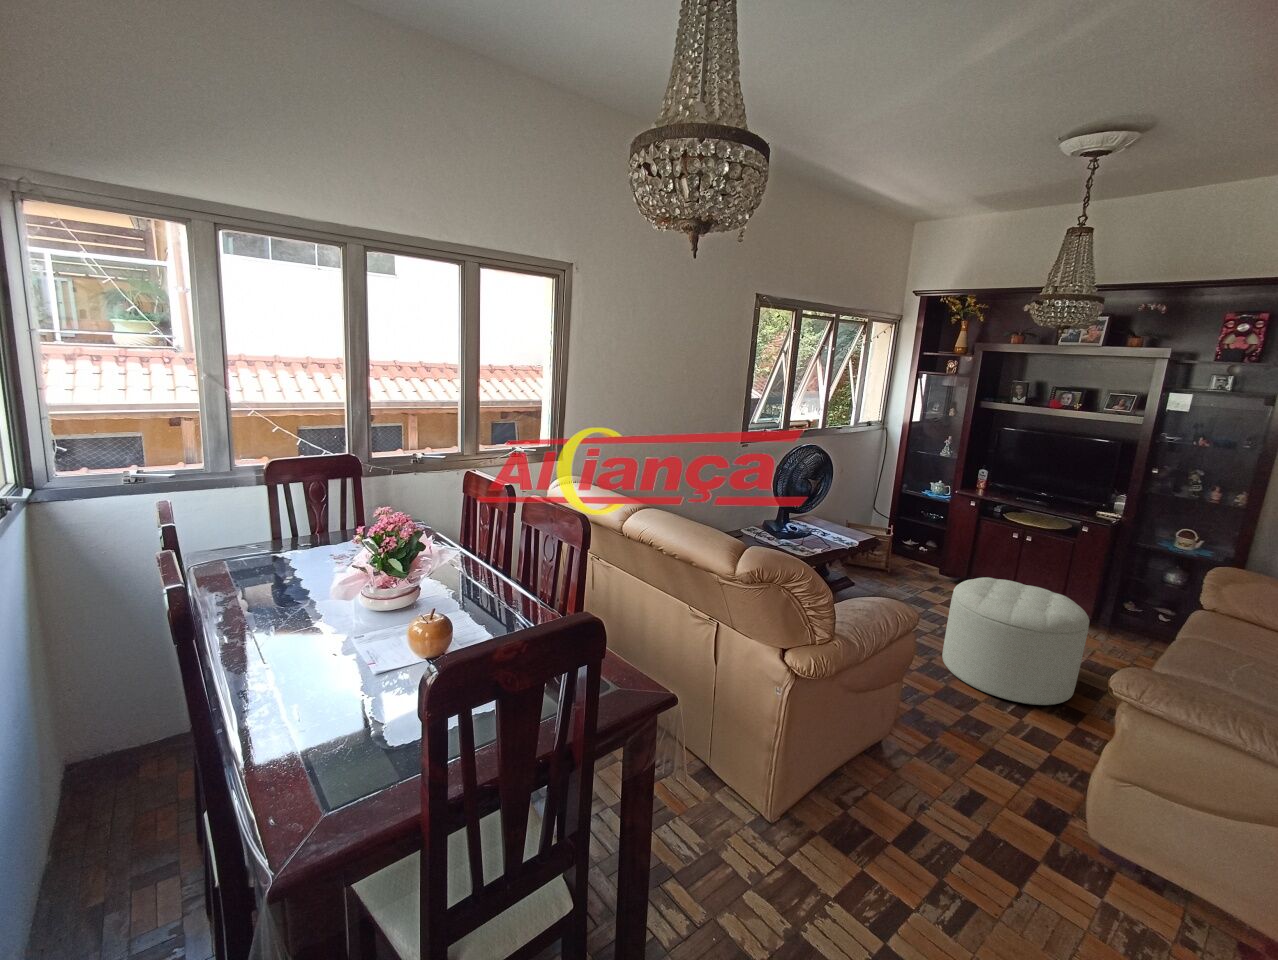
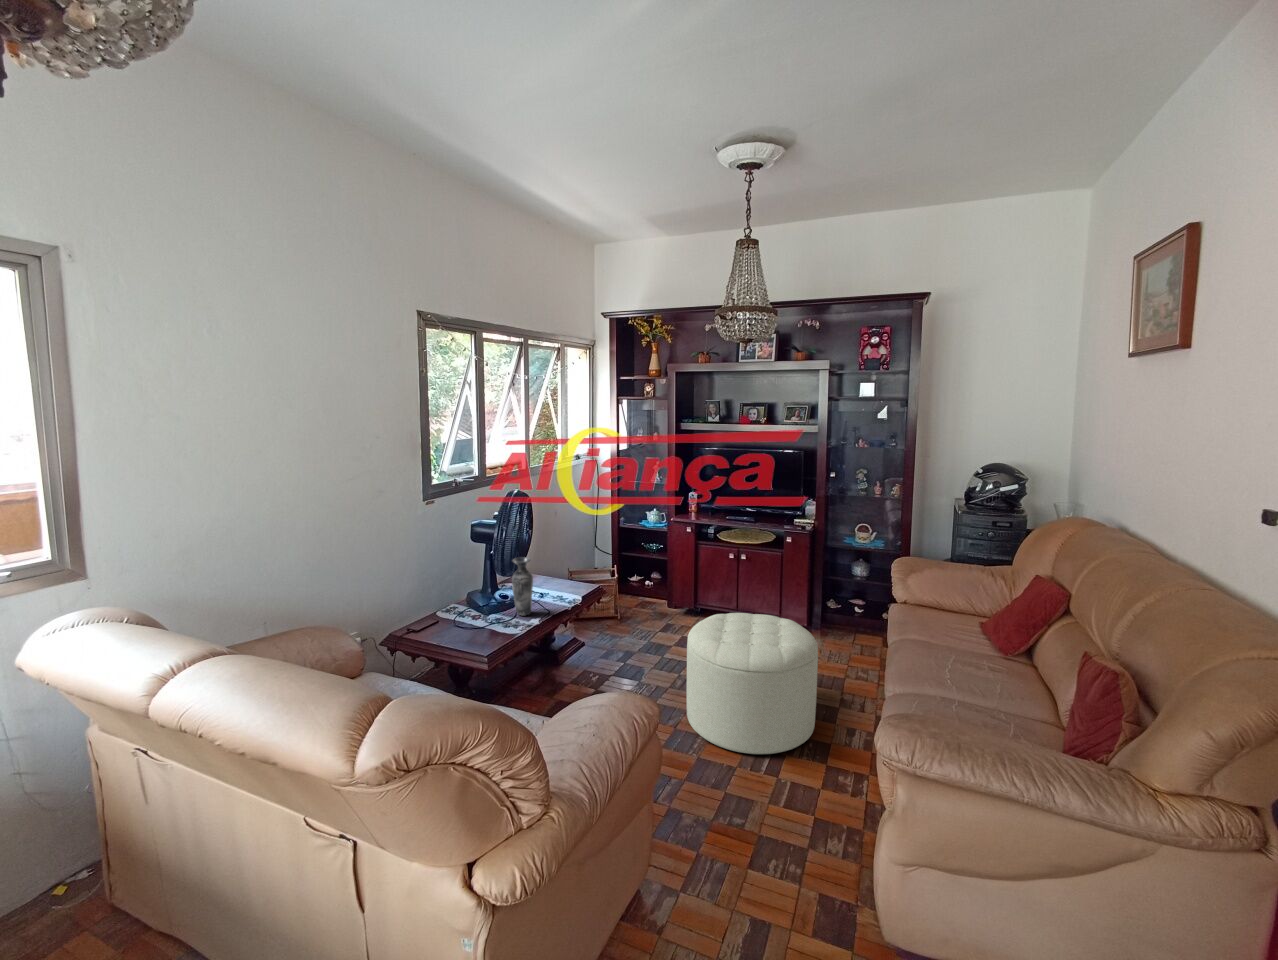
vase: none [803,498,822,545] -> present [512,557,533,615]

